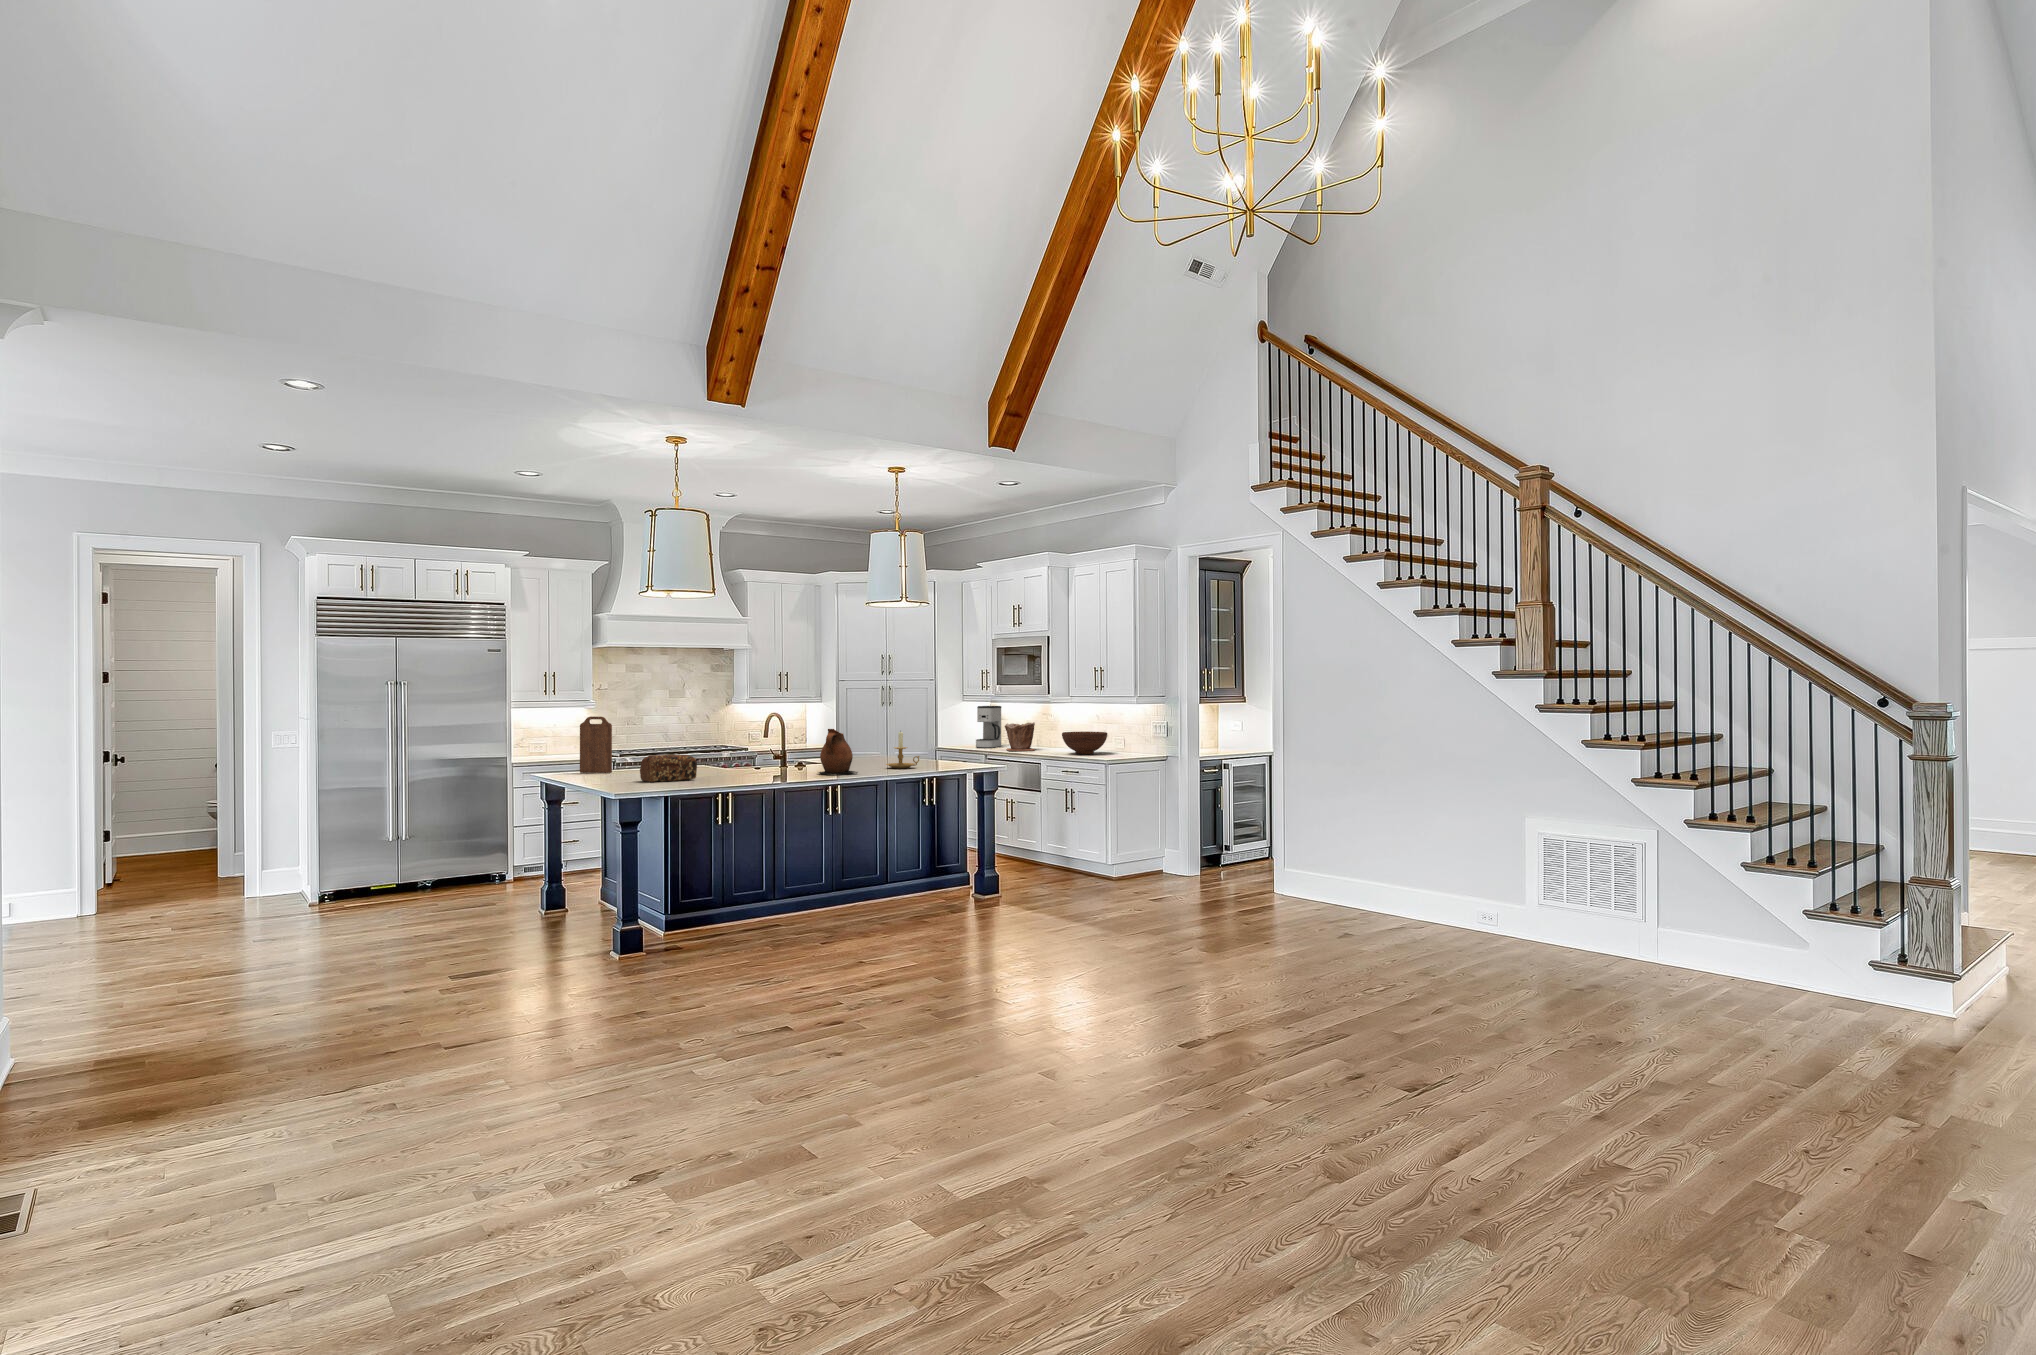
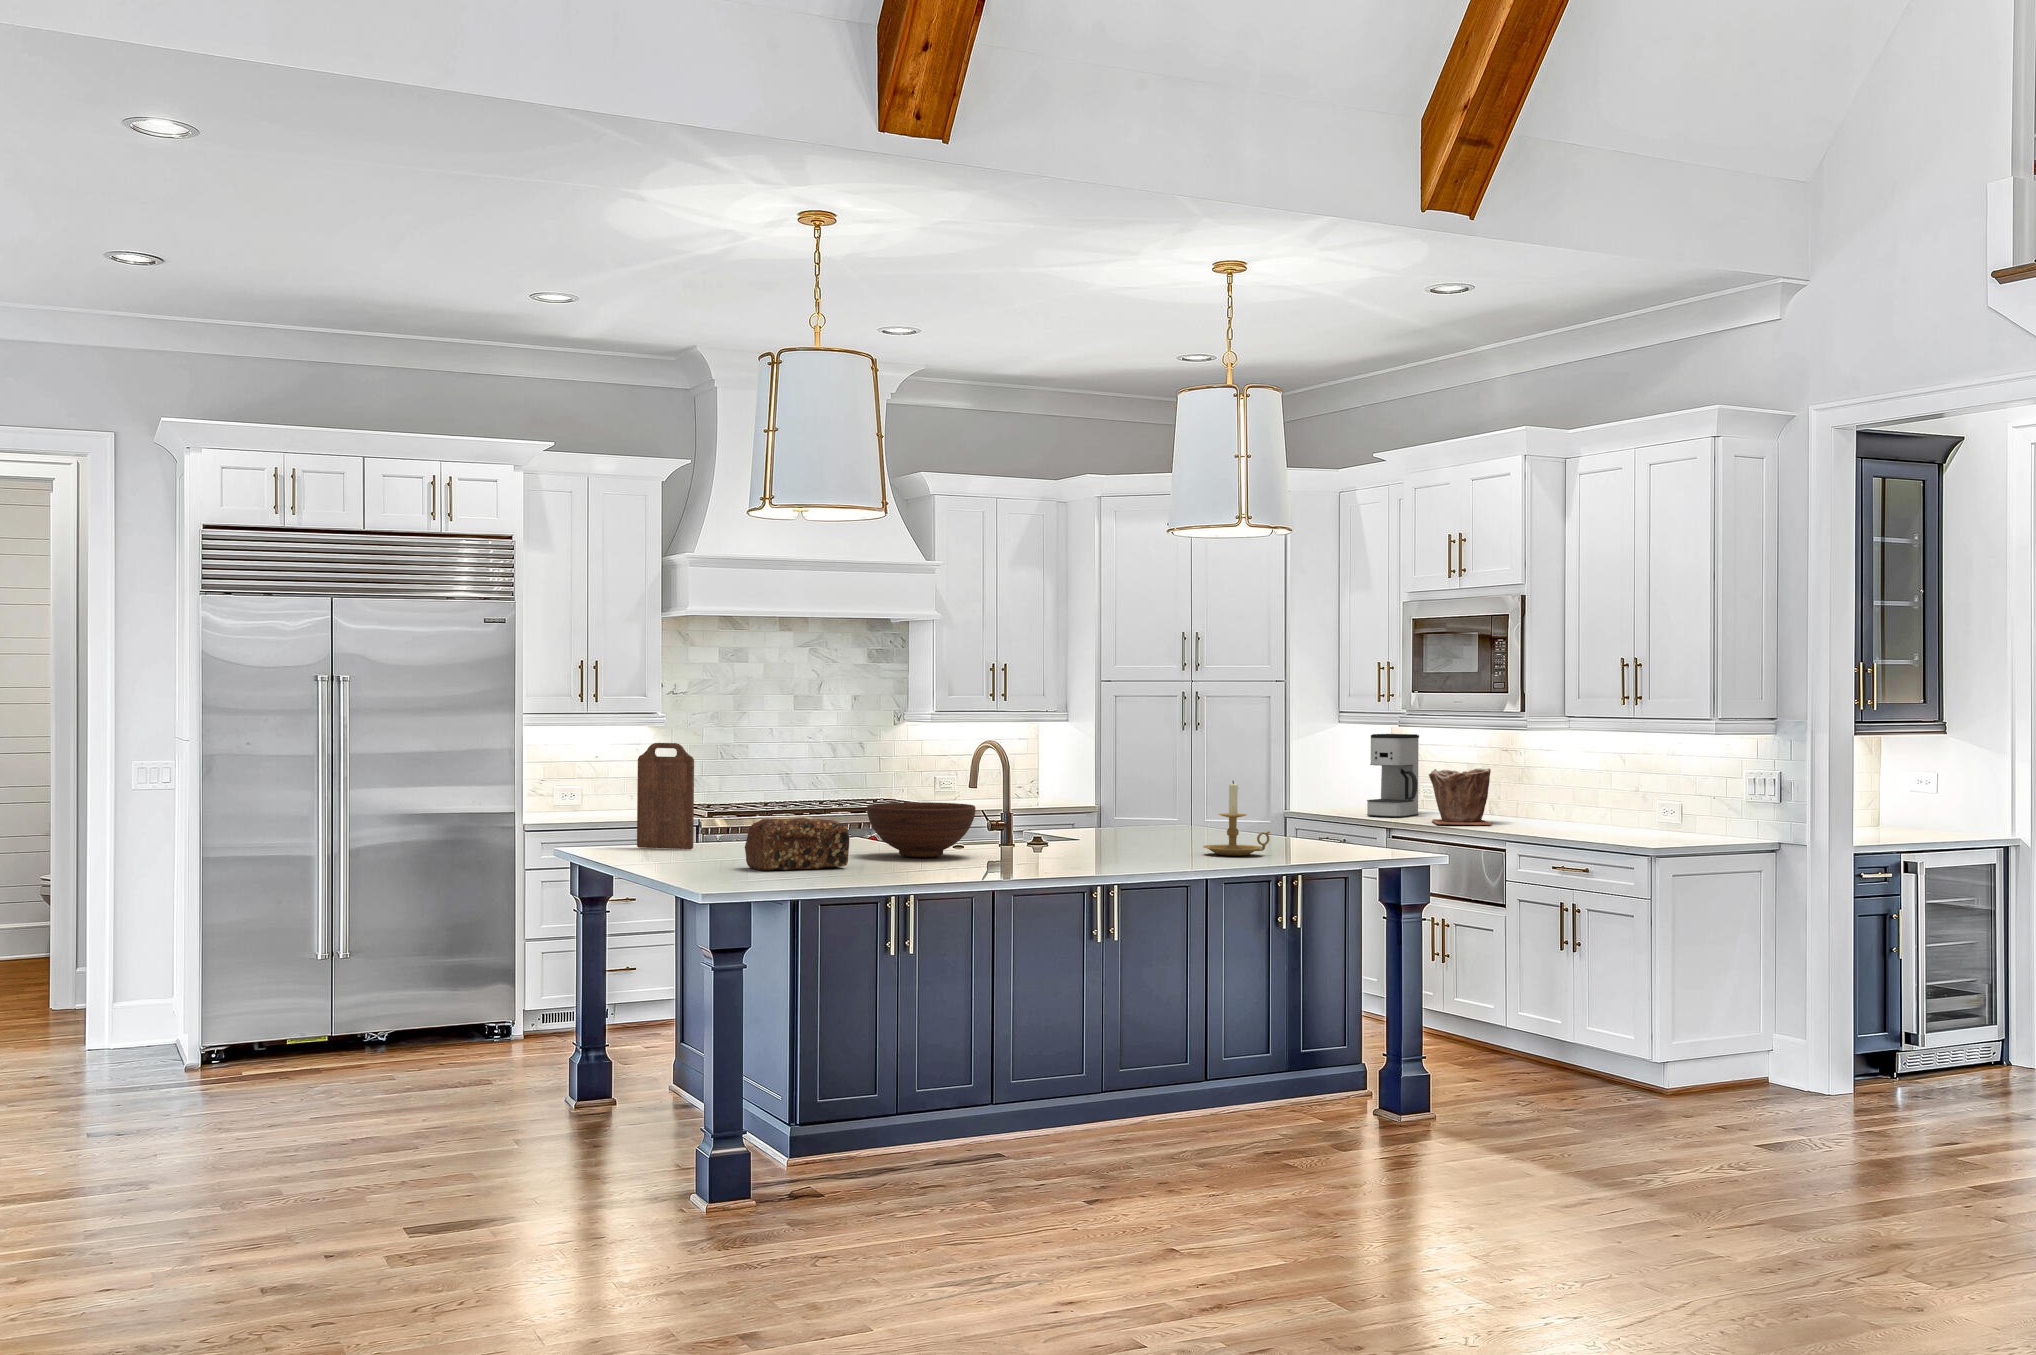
ceramic pitcher: present [819,729,858,774] -> none [1070,774,1154,865]
fruit bowl: present [1062,732,1107,754] -> present [867,802,976,857]

